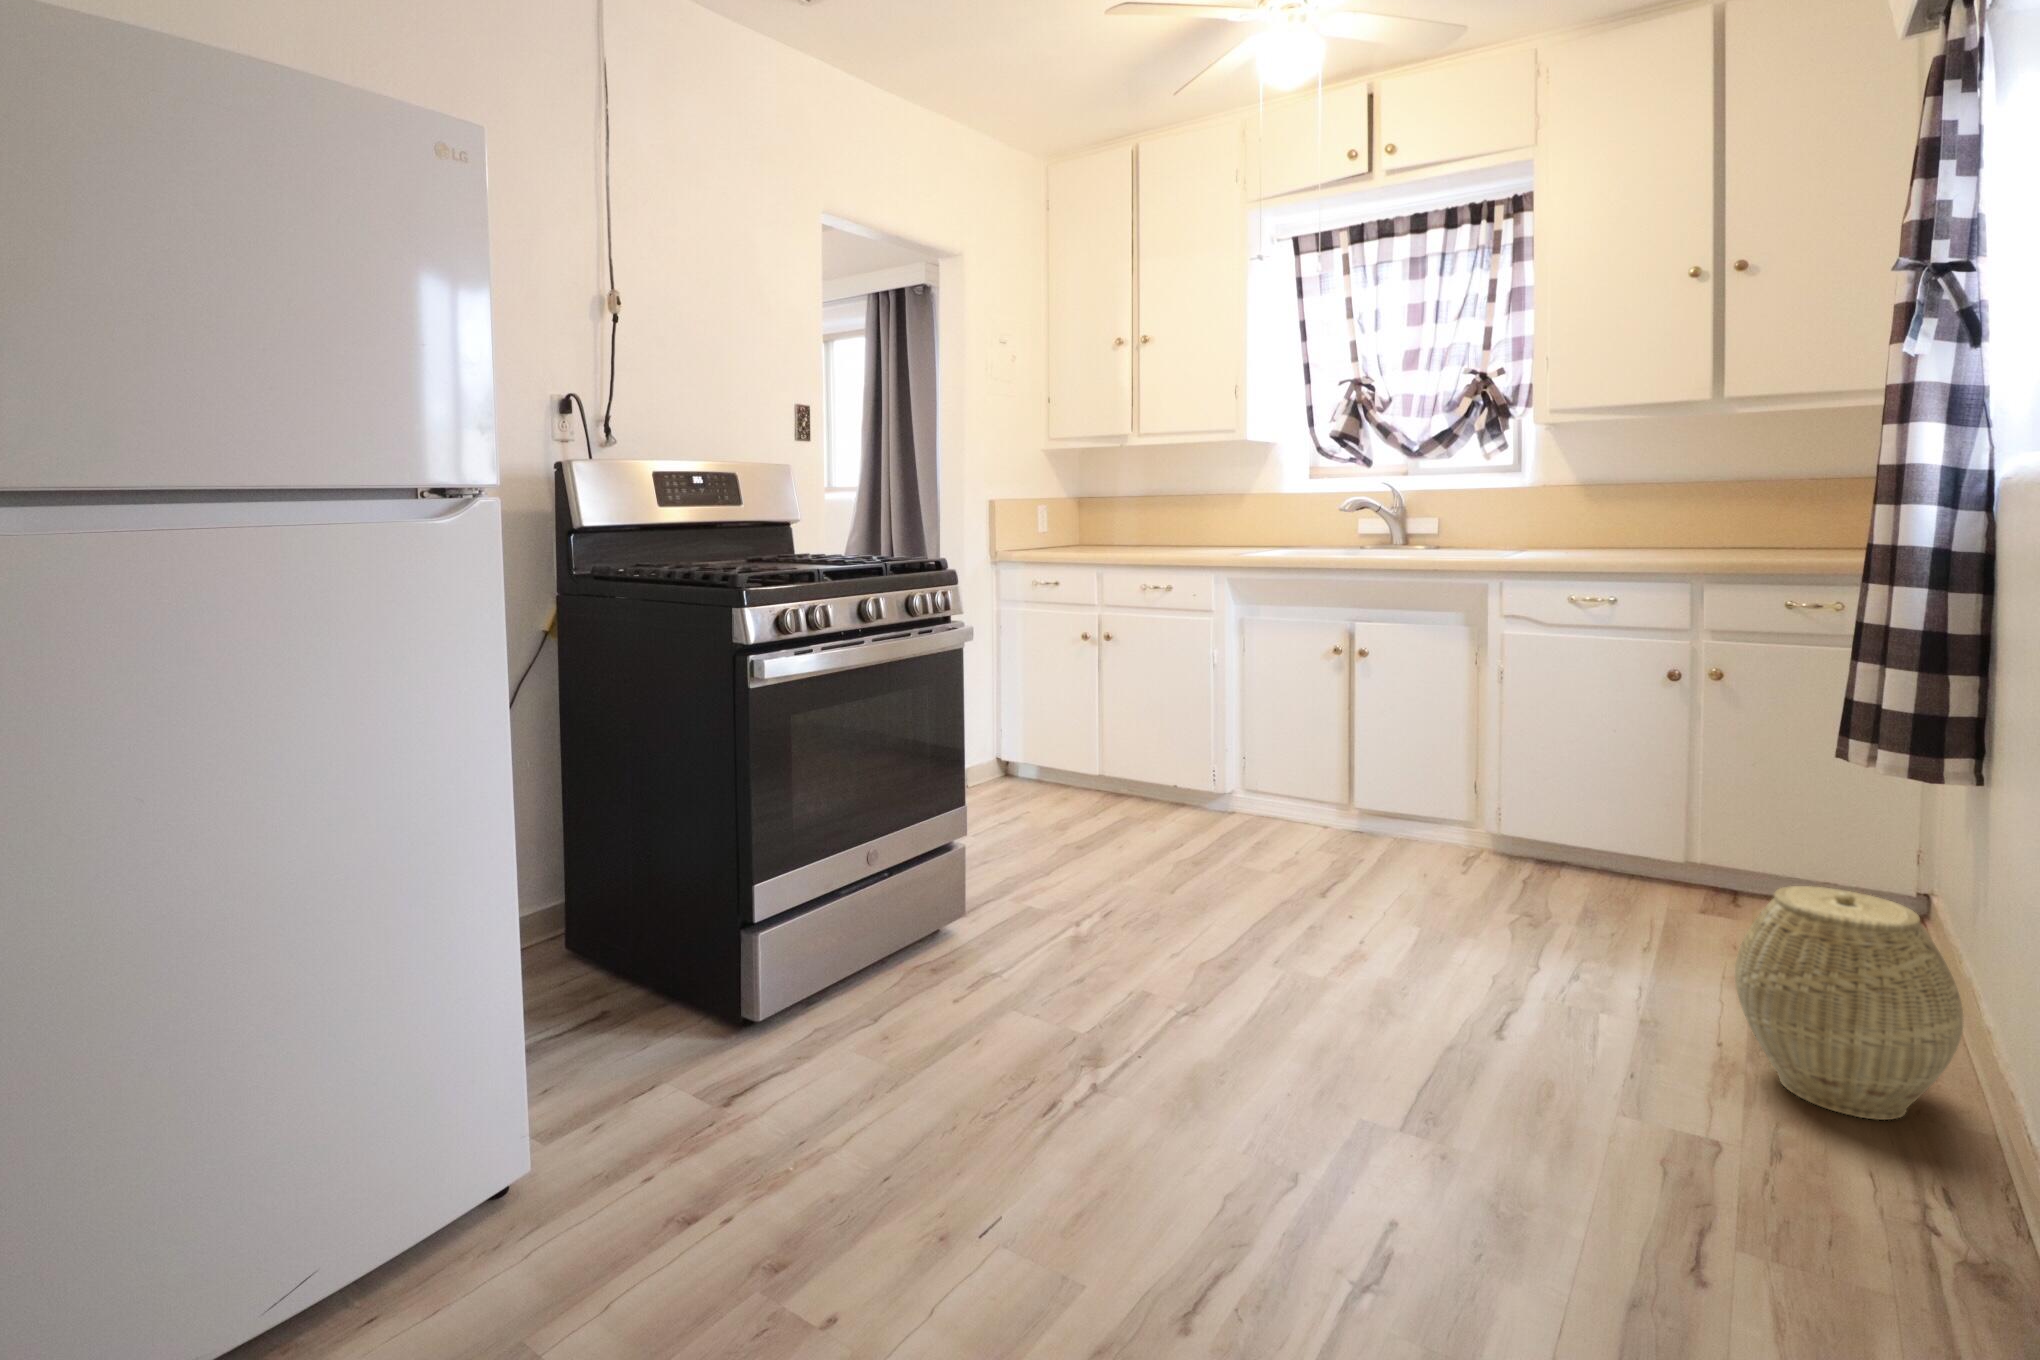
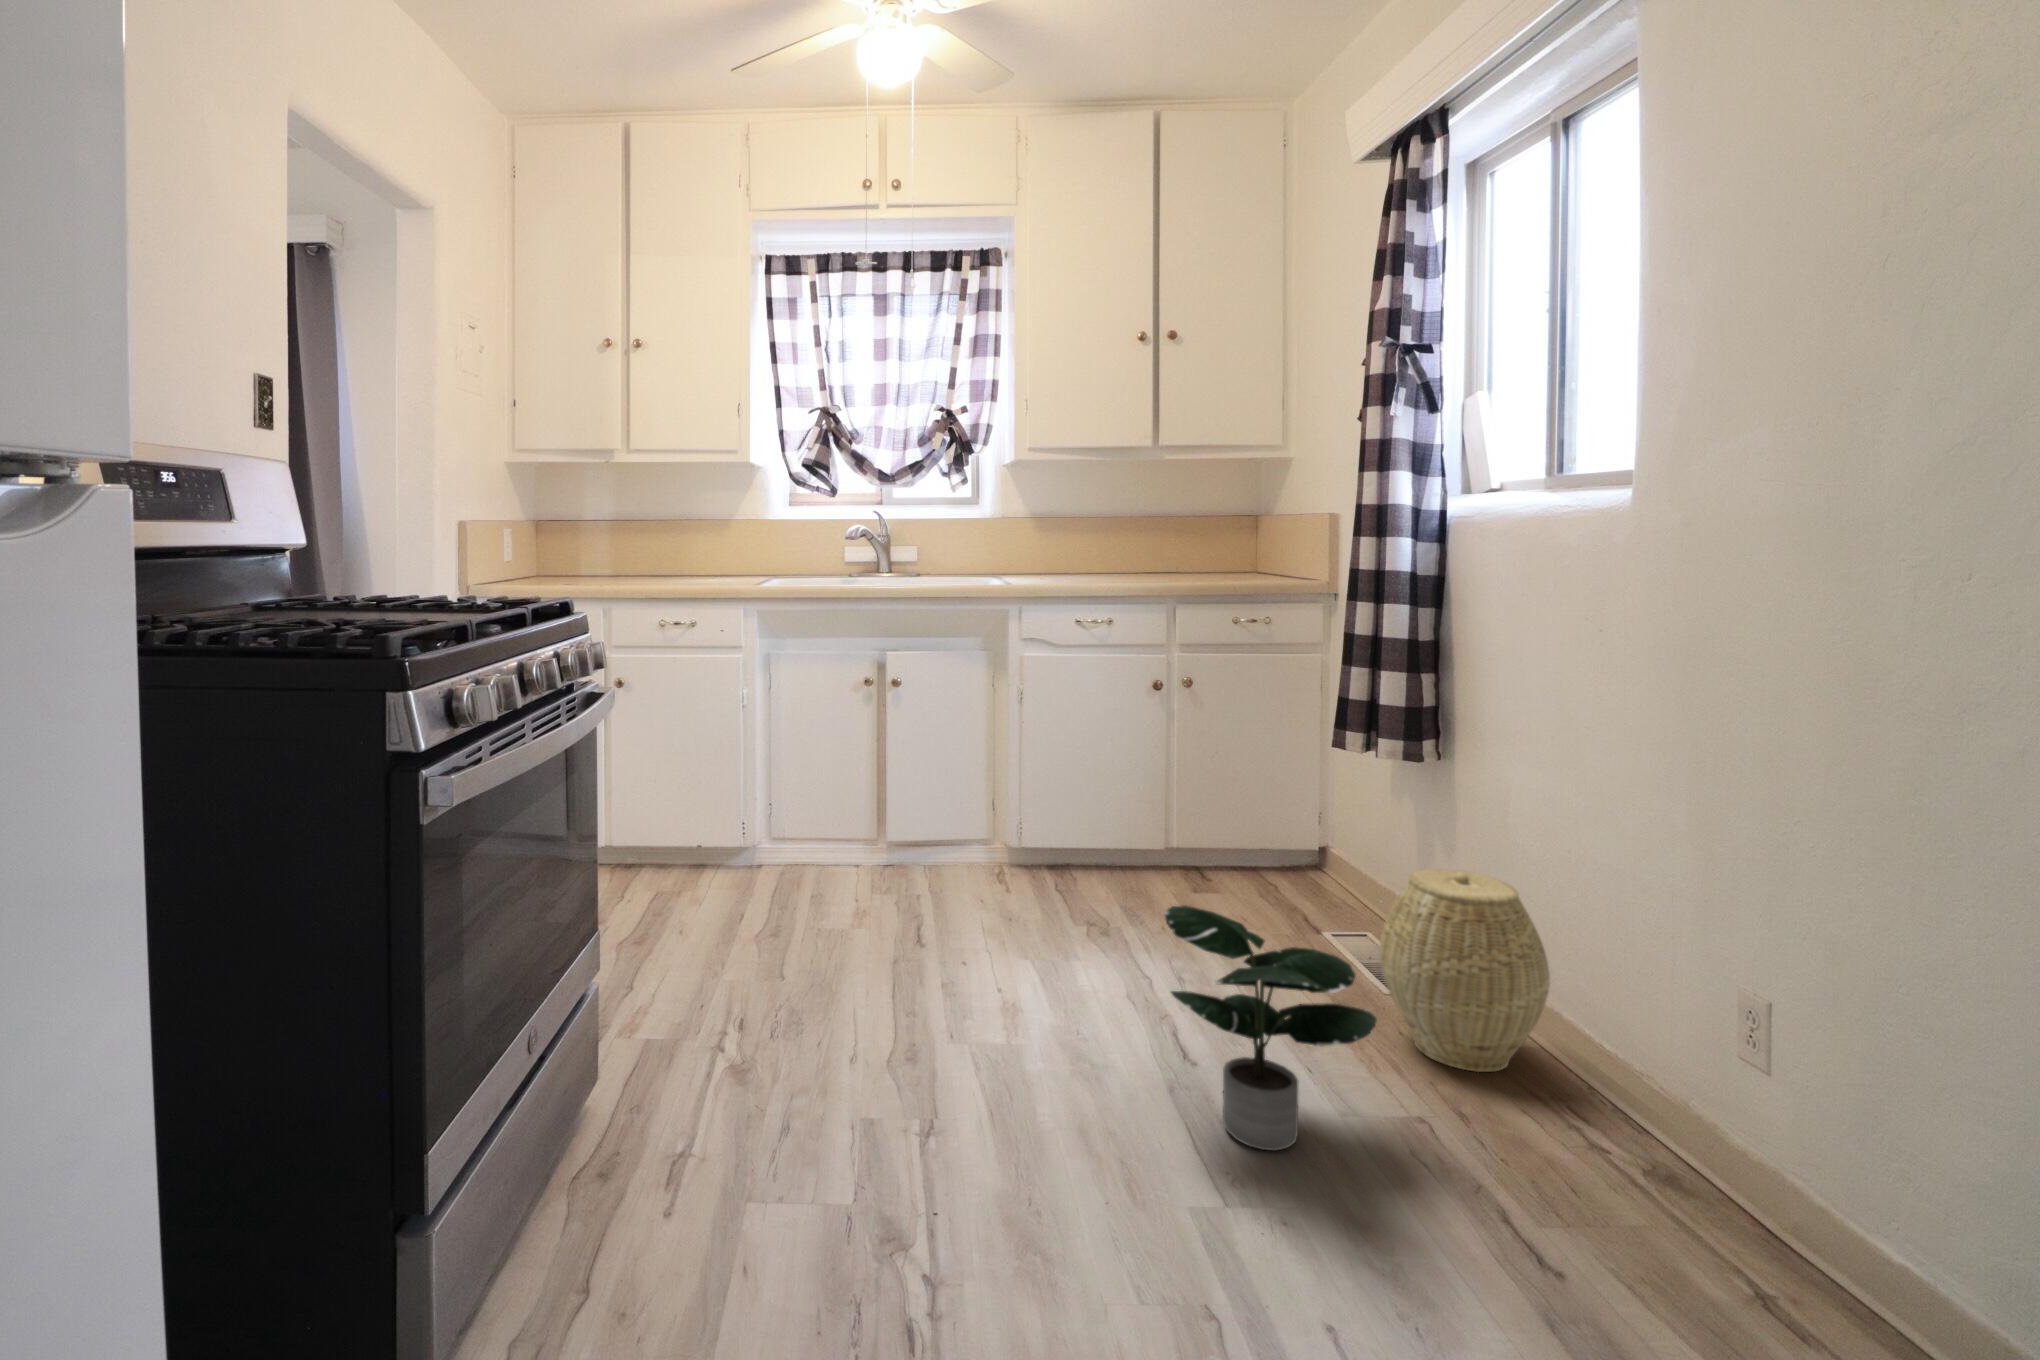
potted plant: none [1374,851,1592,1078] -> present [1165,905,1377,1151]

